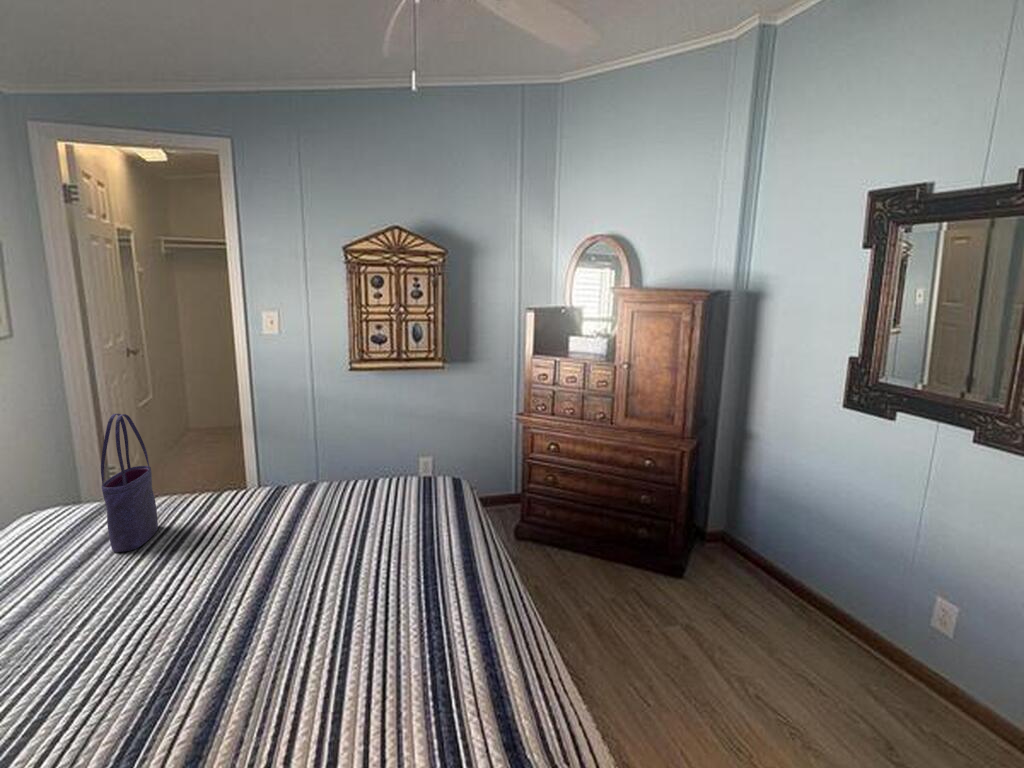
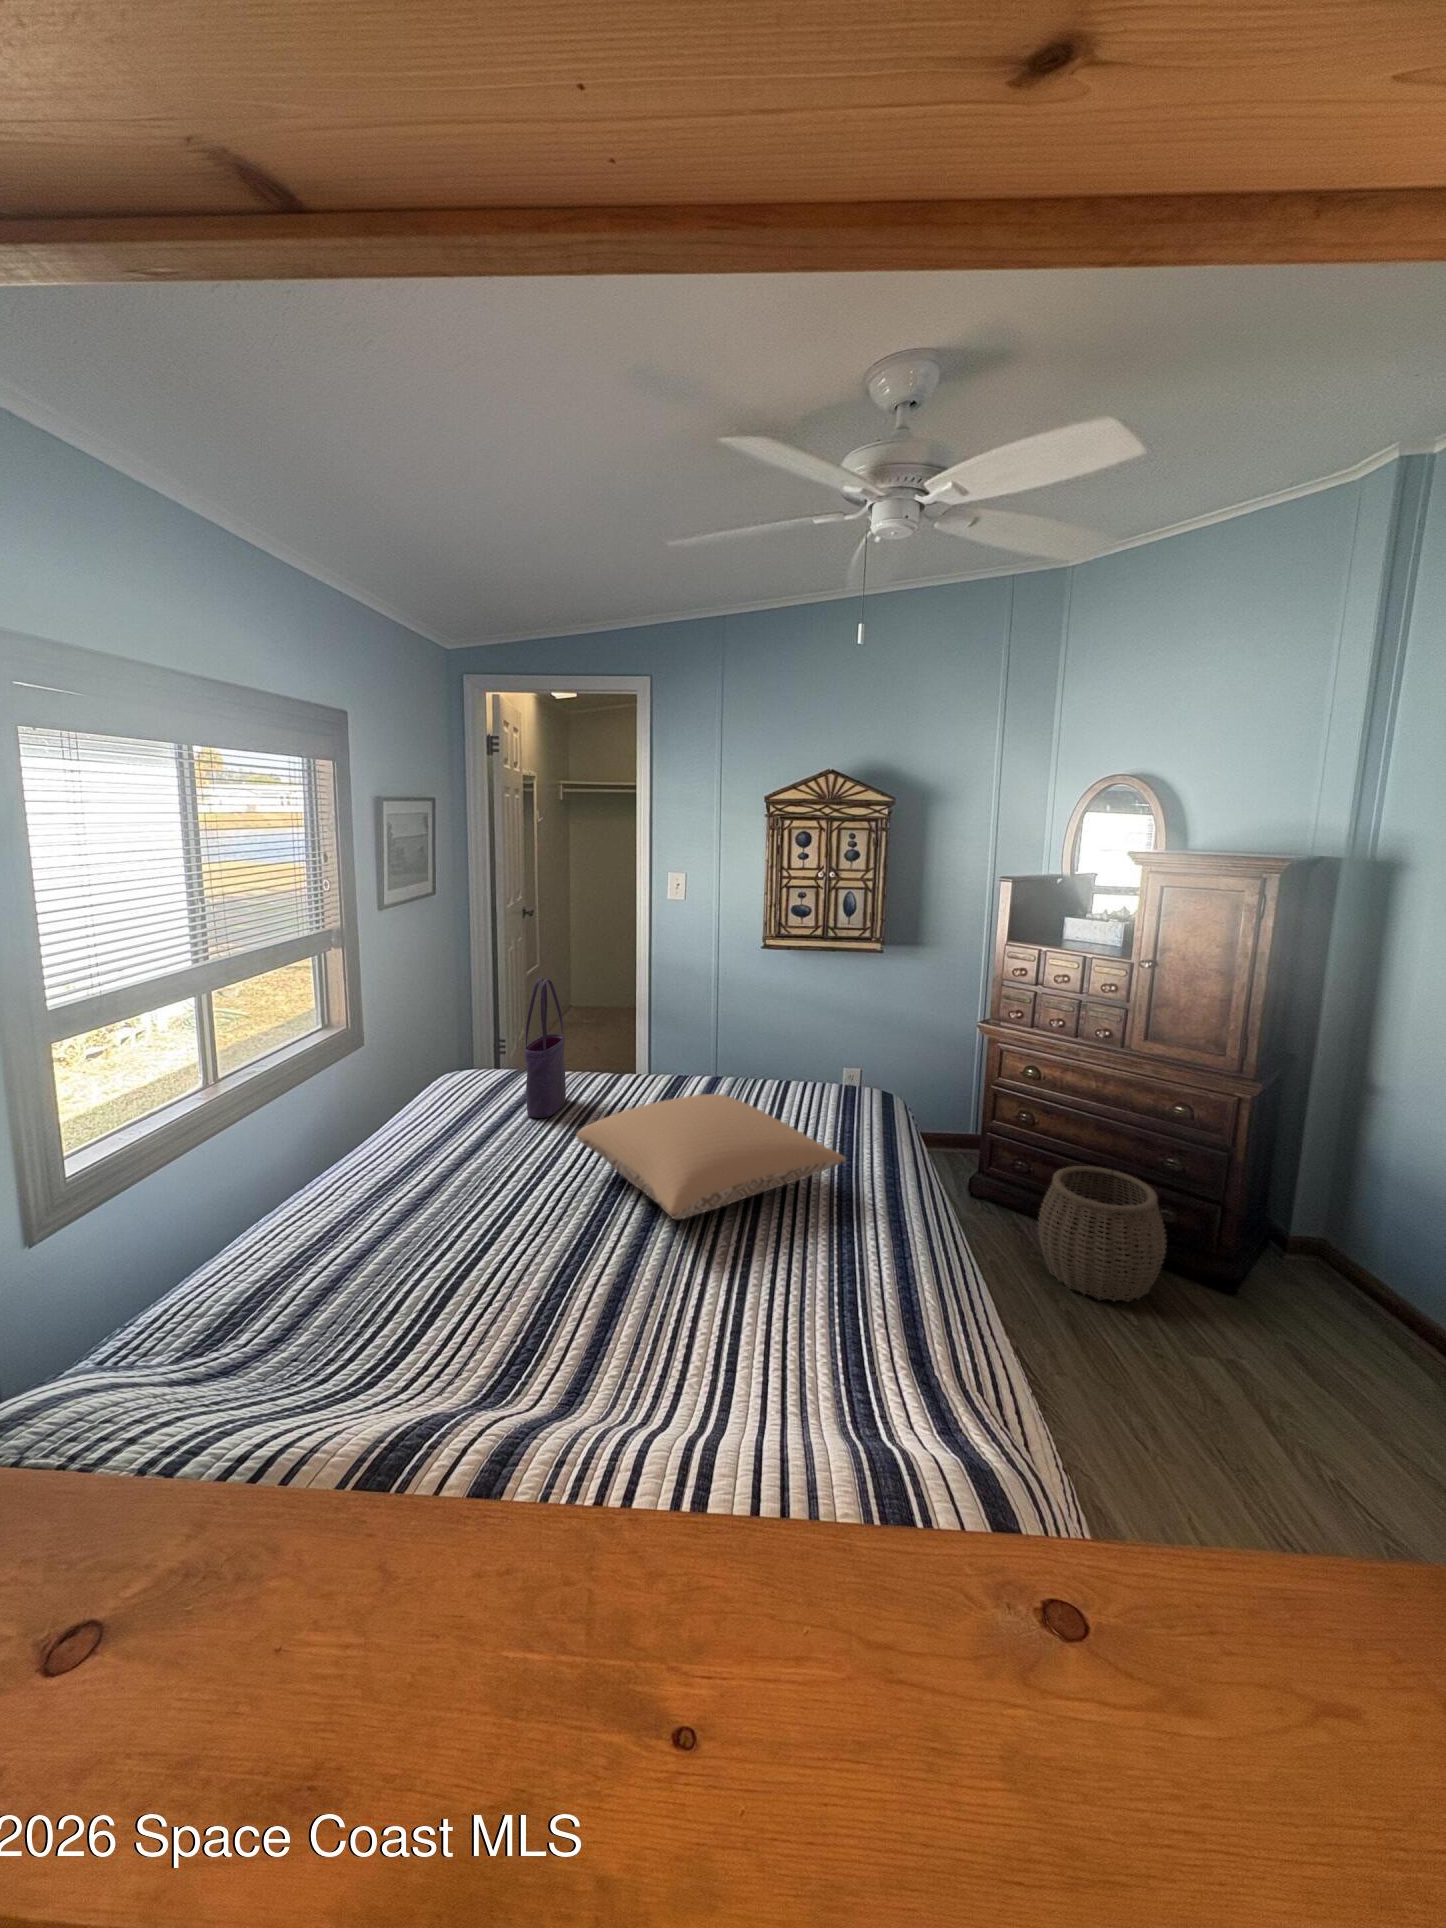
pillow: none [158,504,430,650] -> present [577,1094,846,1219]
woven basket: none [564,509,644,601] -> present [1038,1166,1166,1301]

